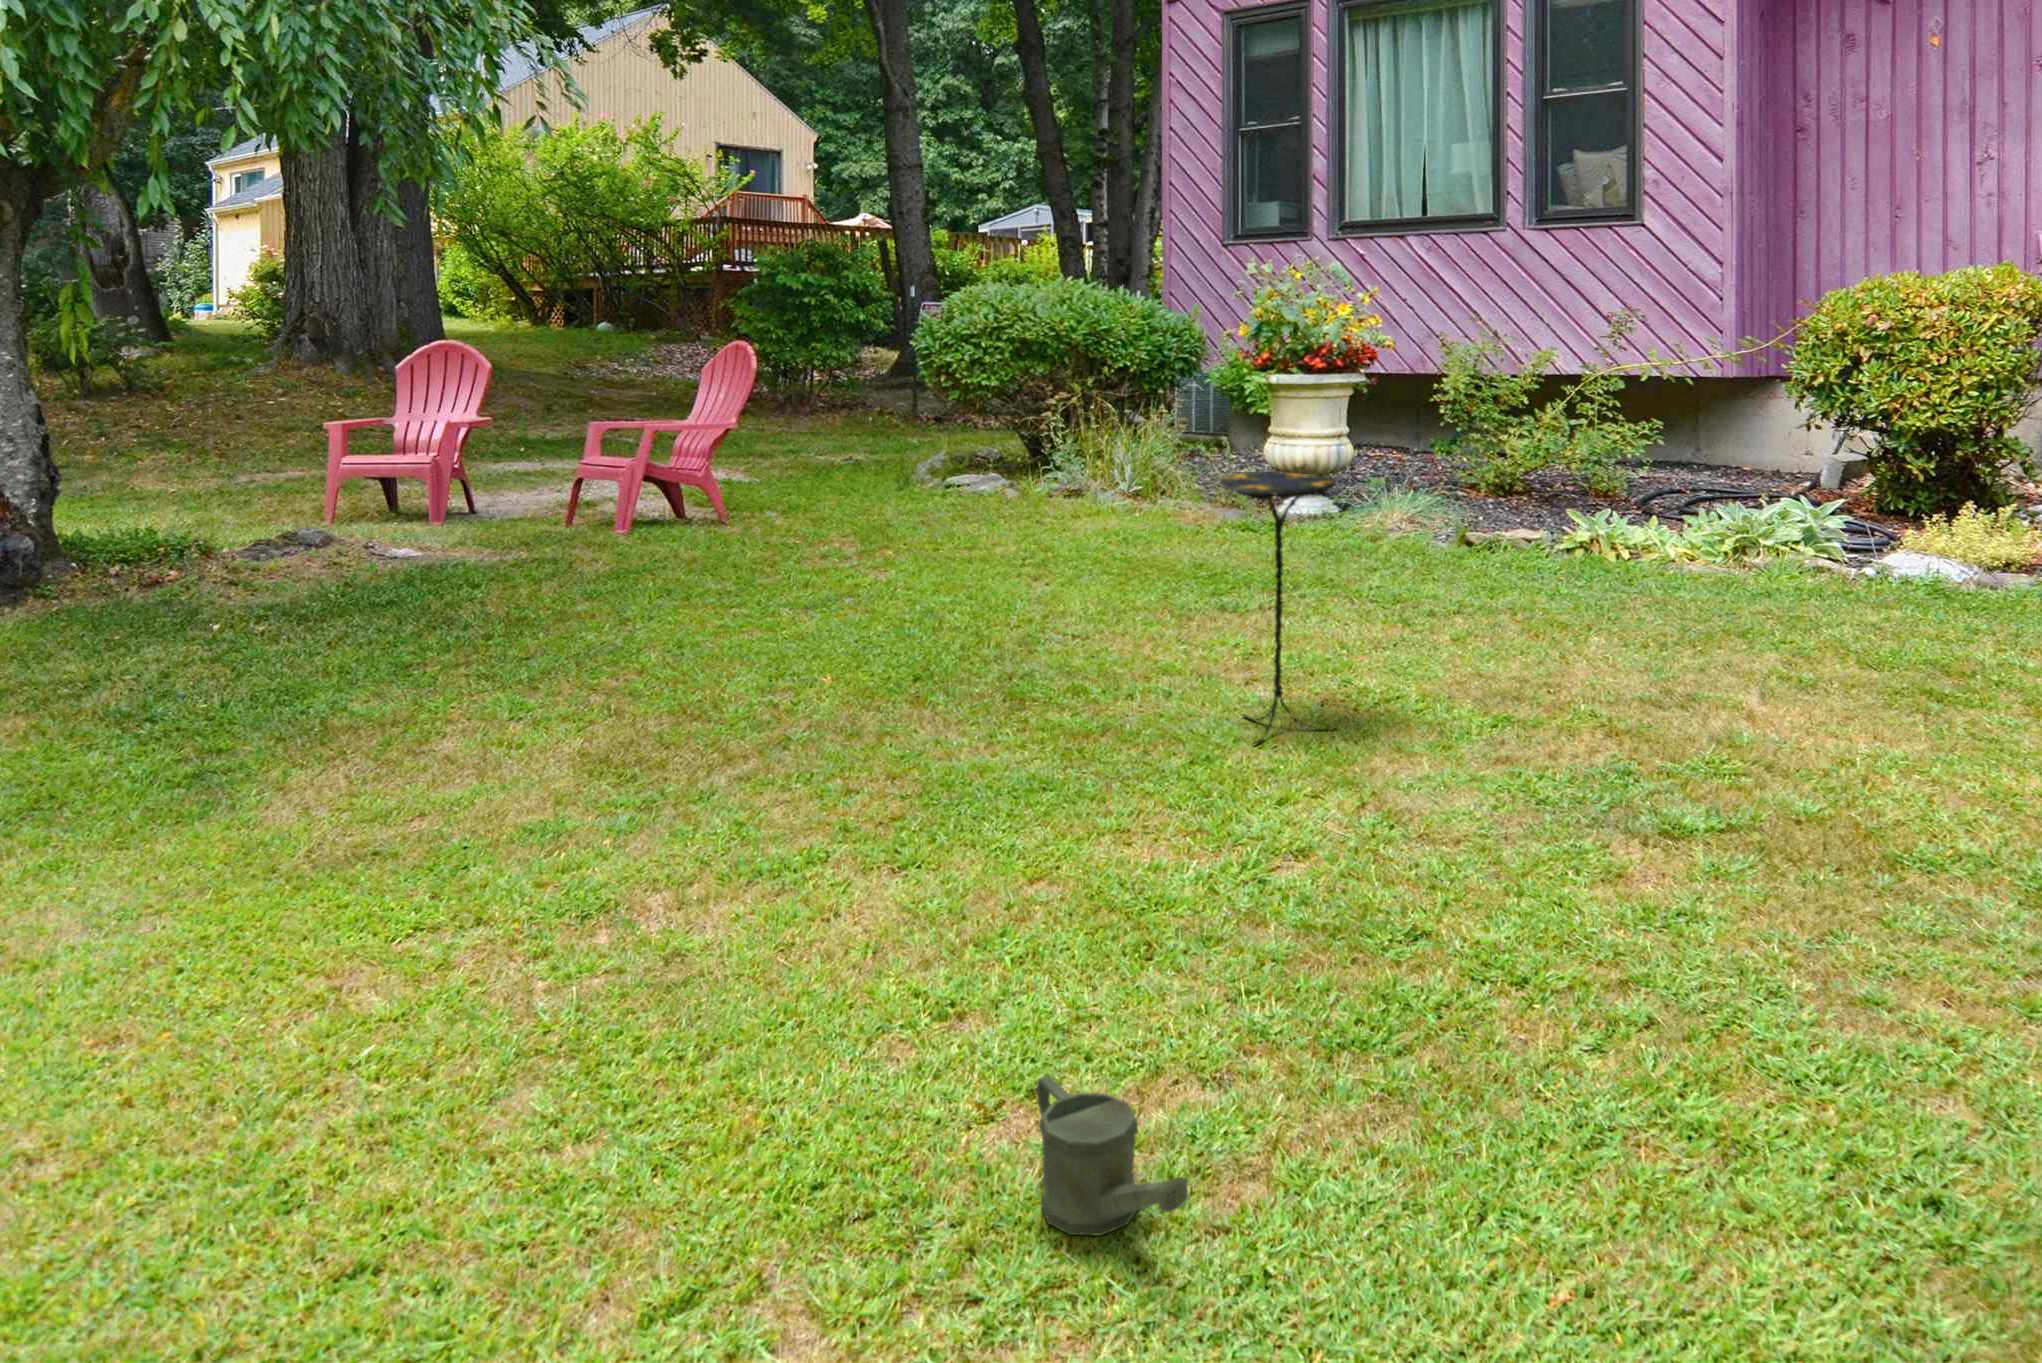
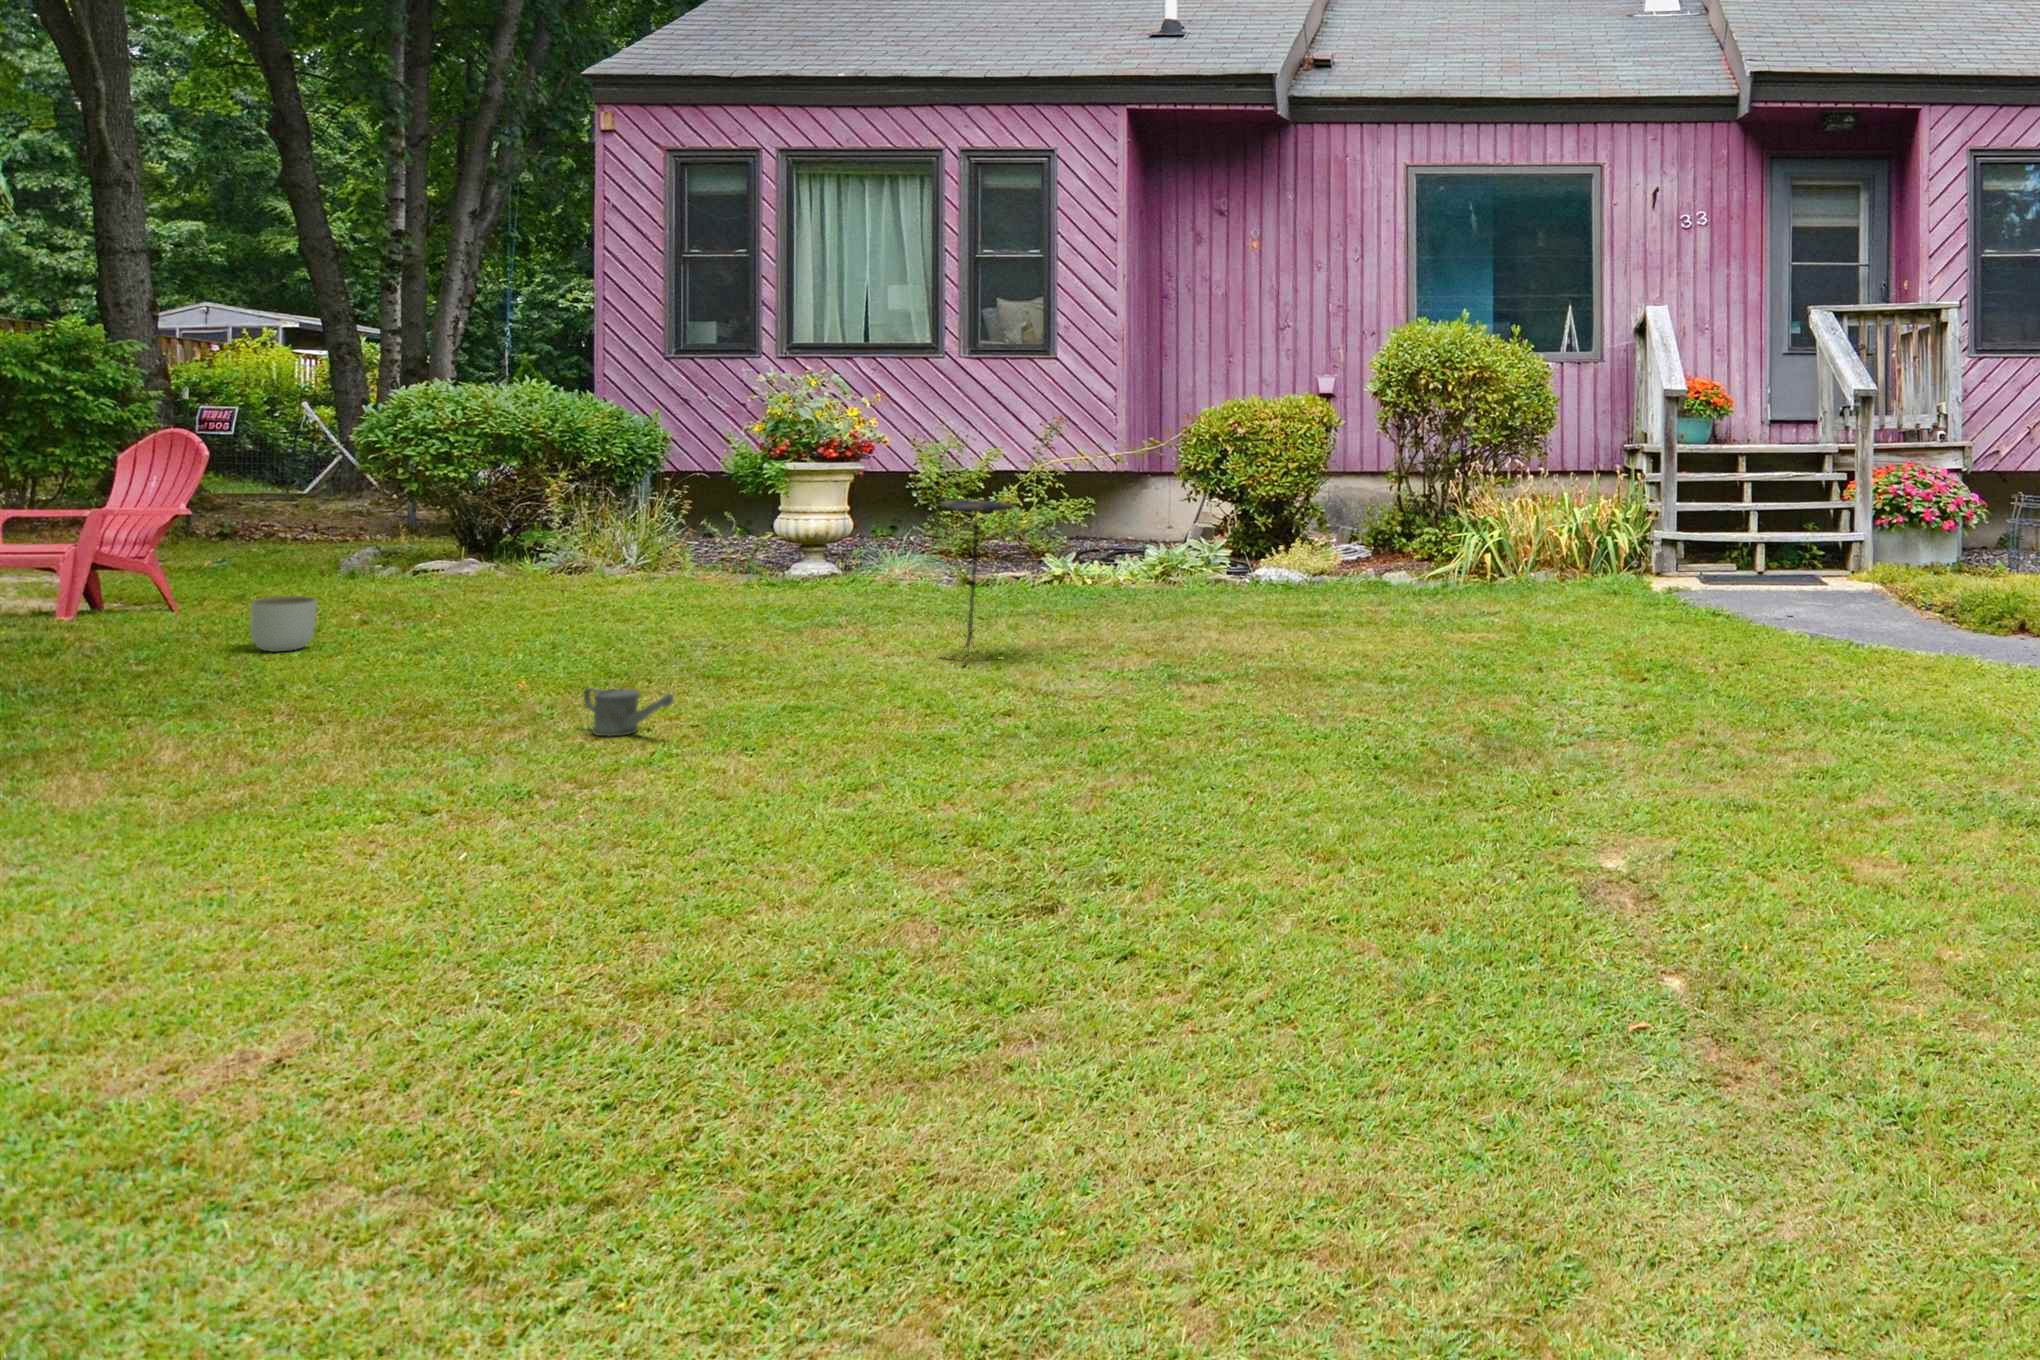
planter: none [546,555,612,622] -> present [250,596,317,652]
watering can: present [1036,1076,1189,1236] -> present [584,688,673,736]

